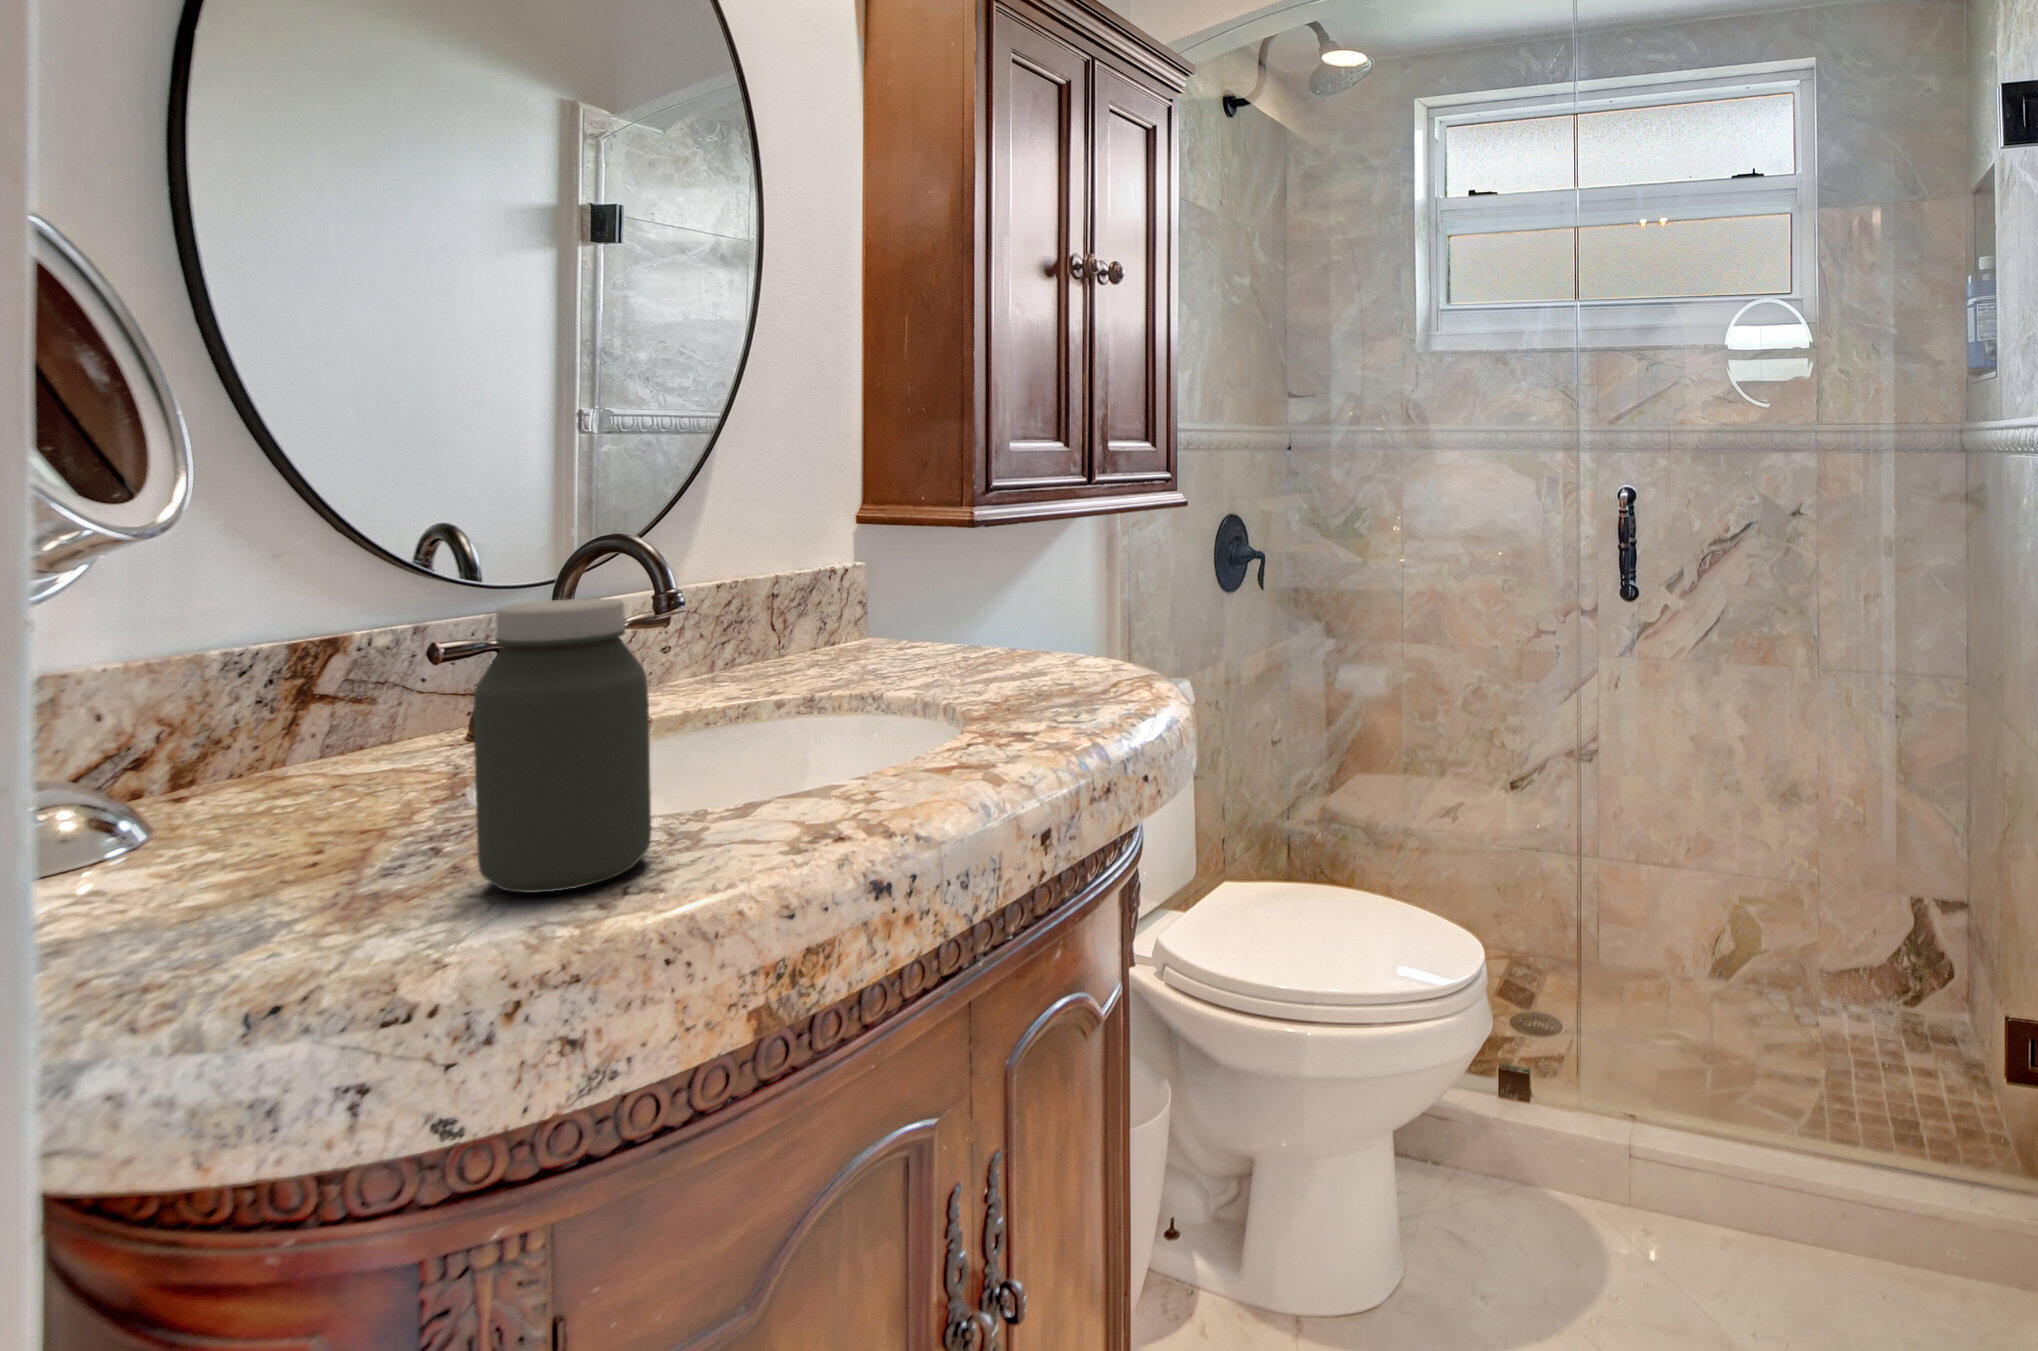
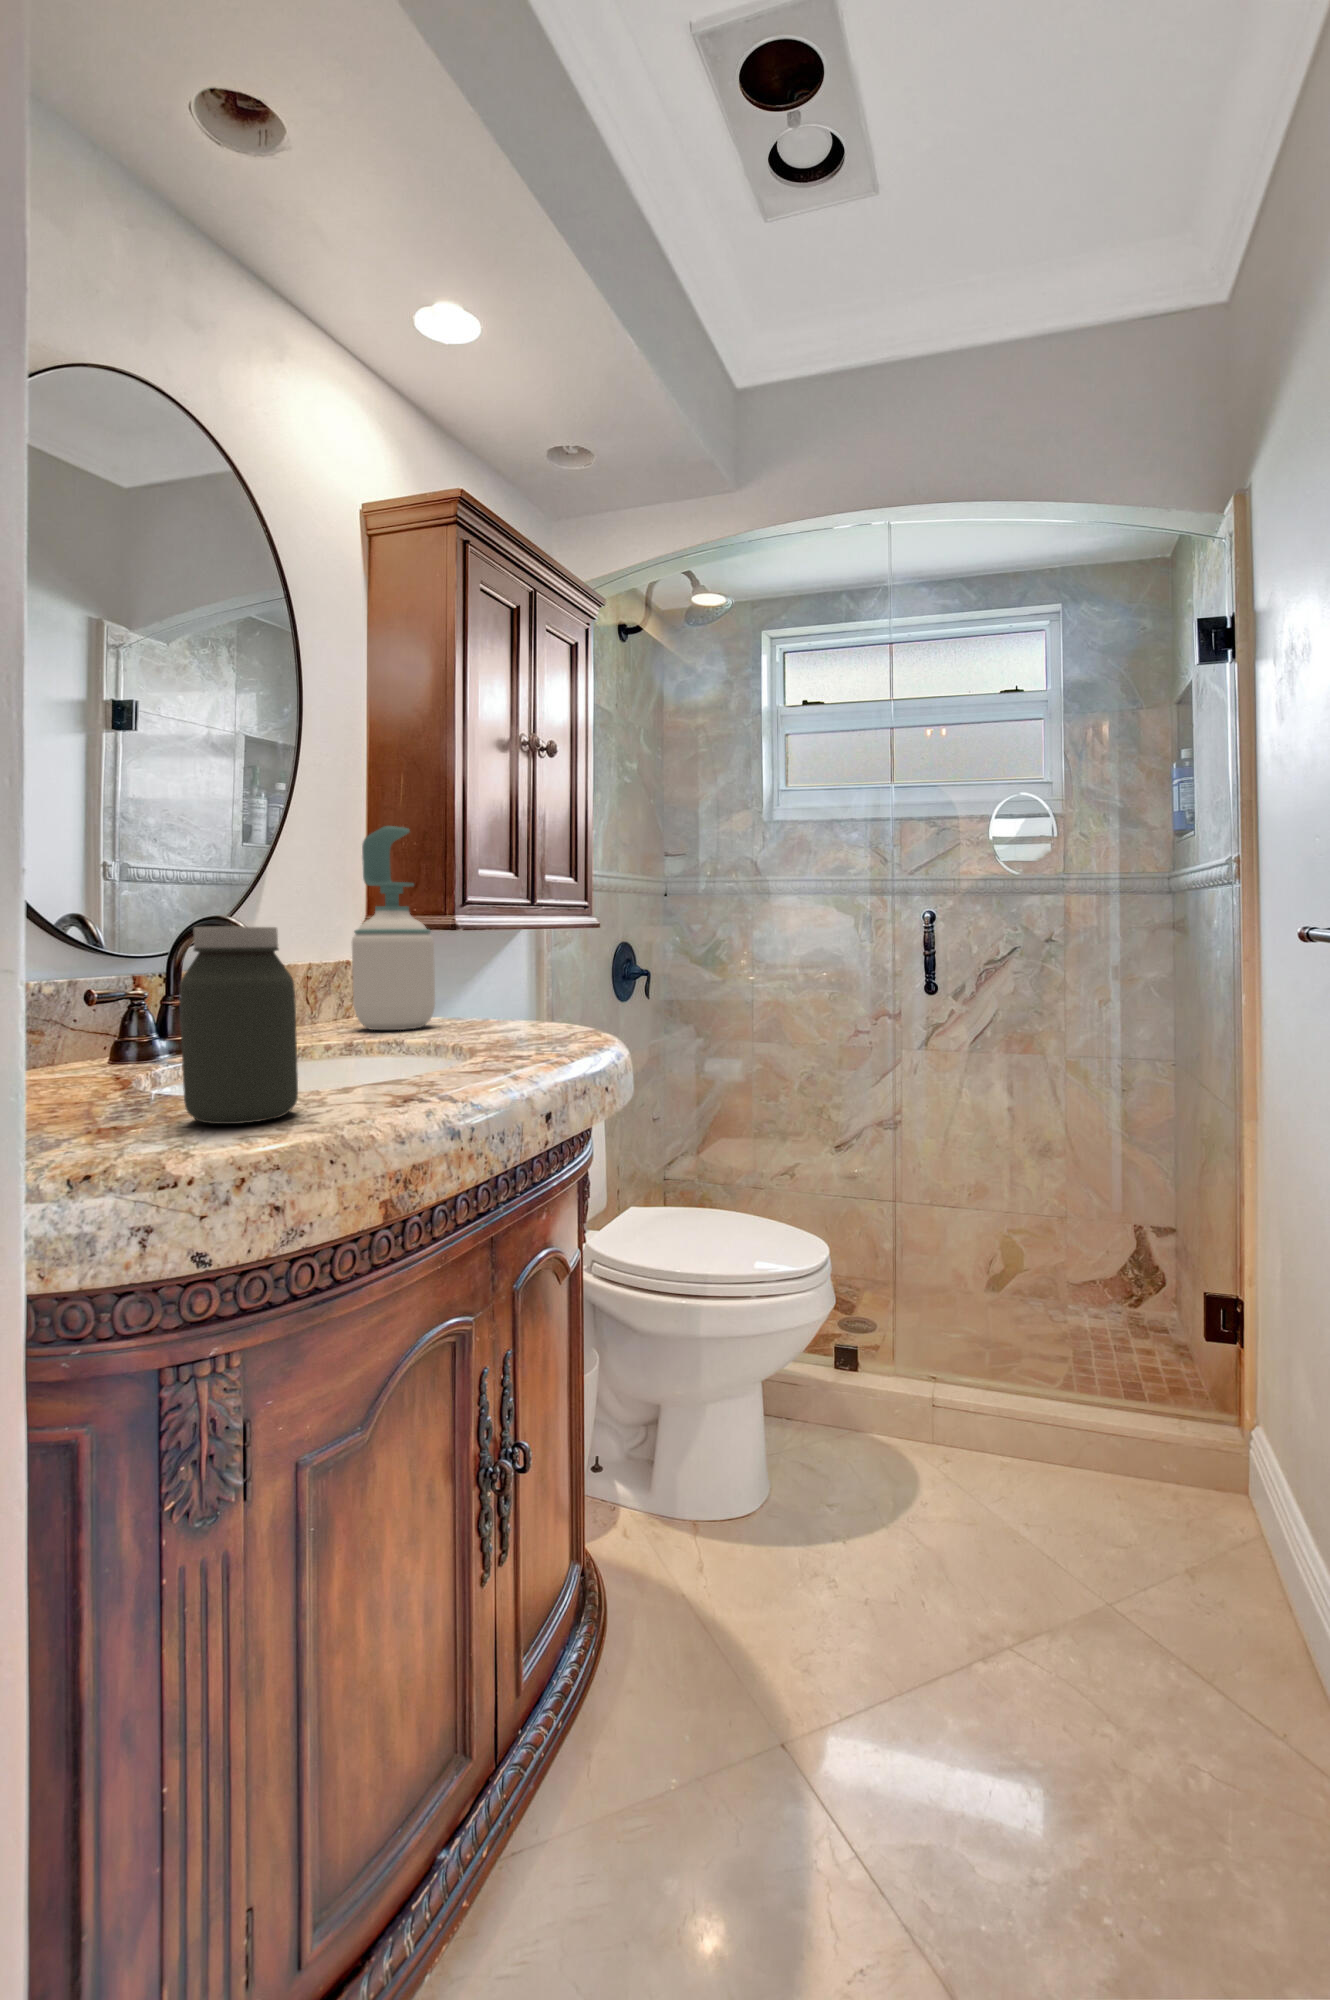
soap bottle: none [829,391,942,666] -> present [352,826,435,1030]

